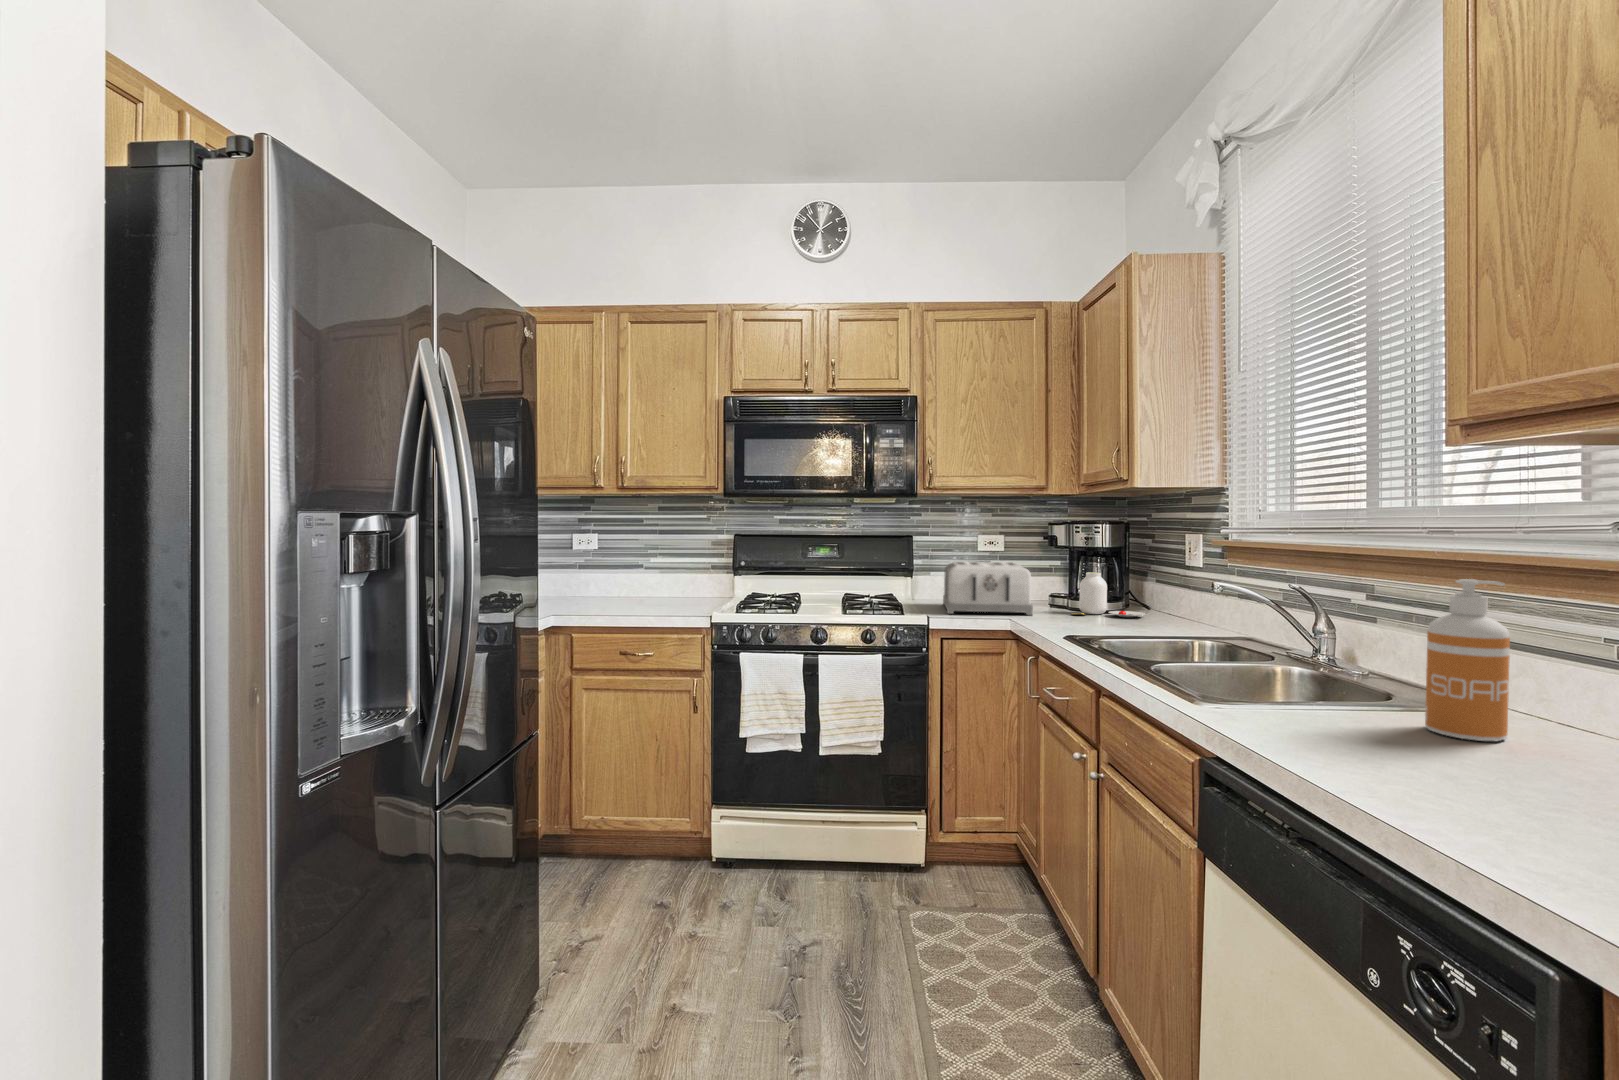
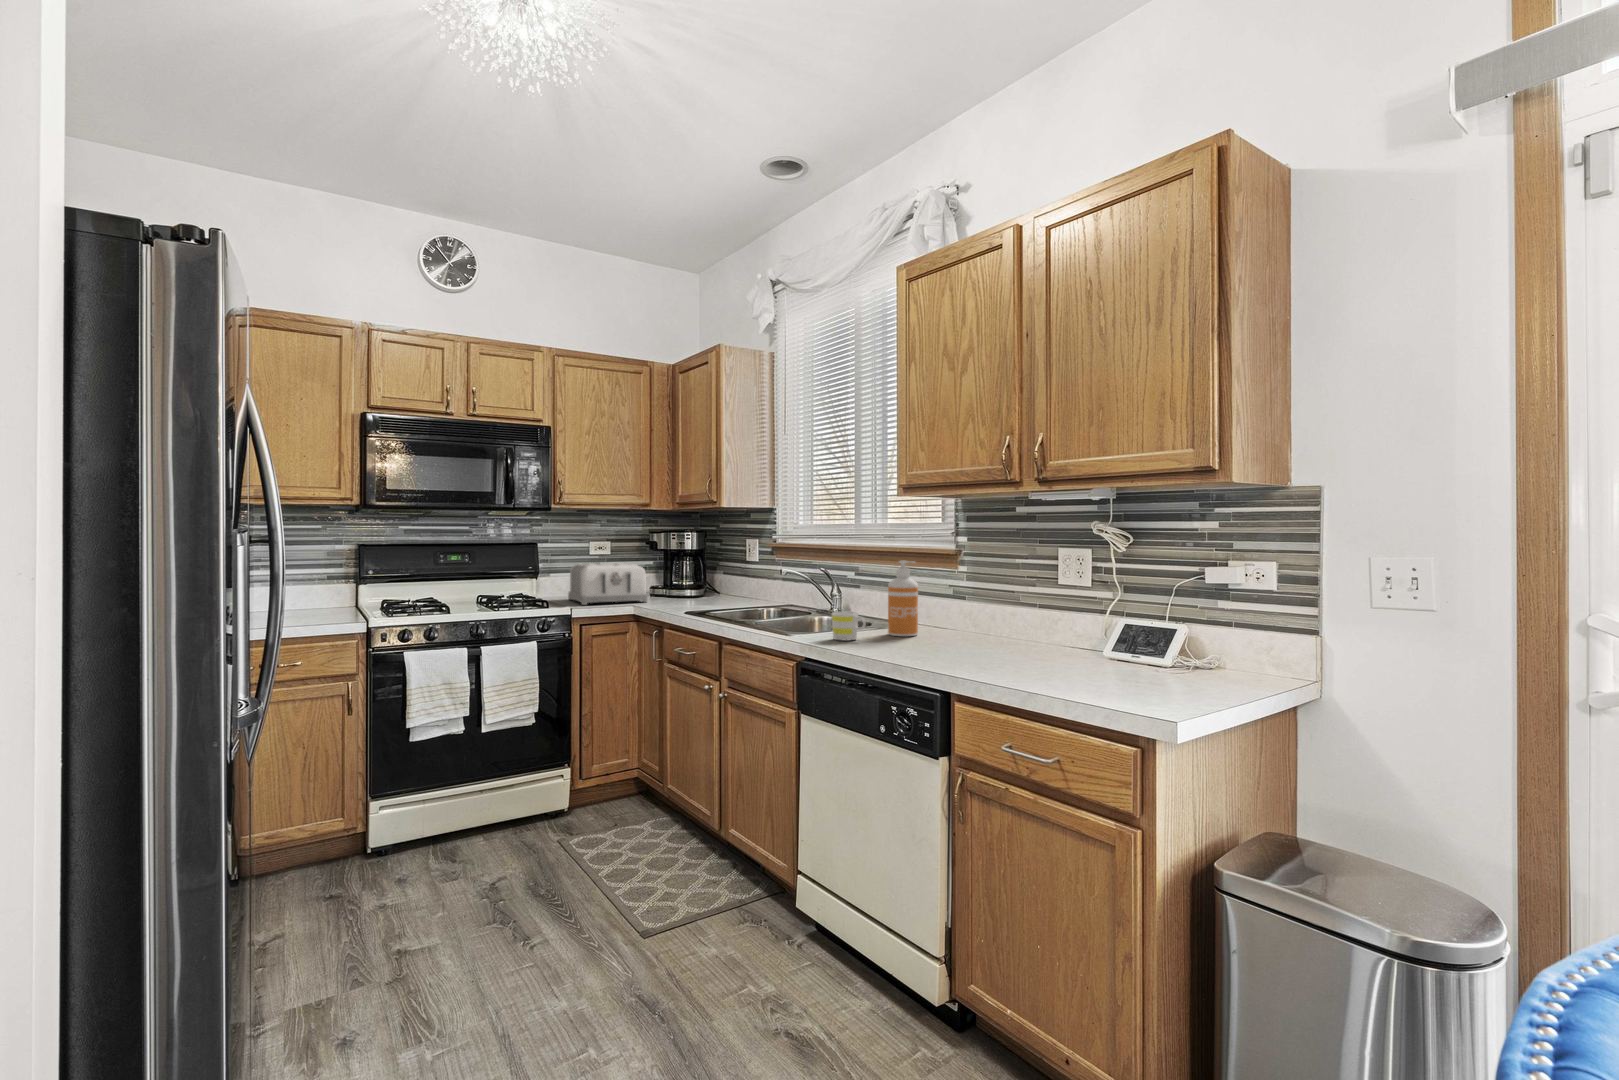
jar: present [1071,572,1145,617] -> none [673,568,724,600]
mug: none [1283,672,1362,733] -> present [832,612,866,641]

